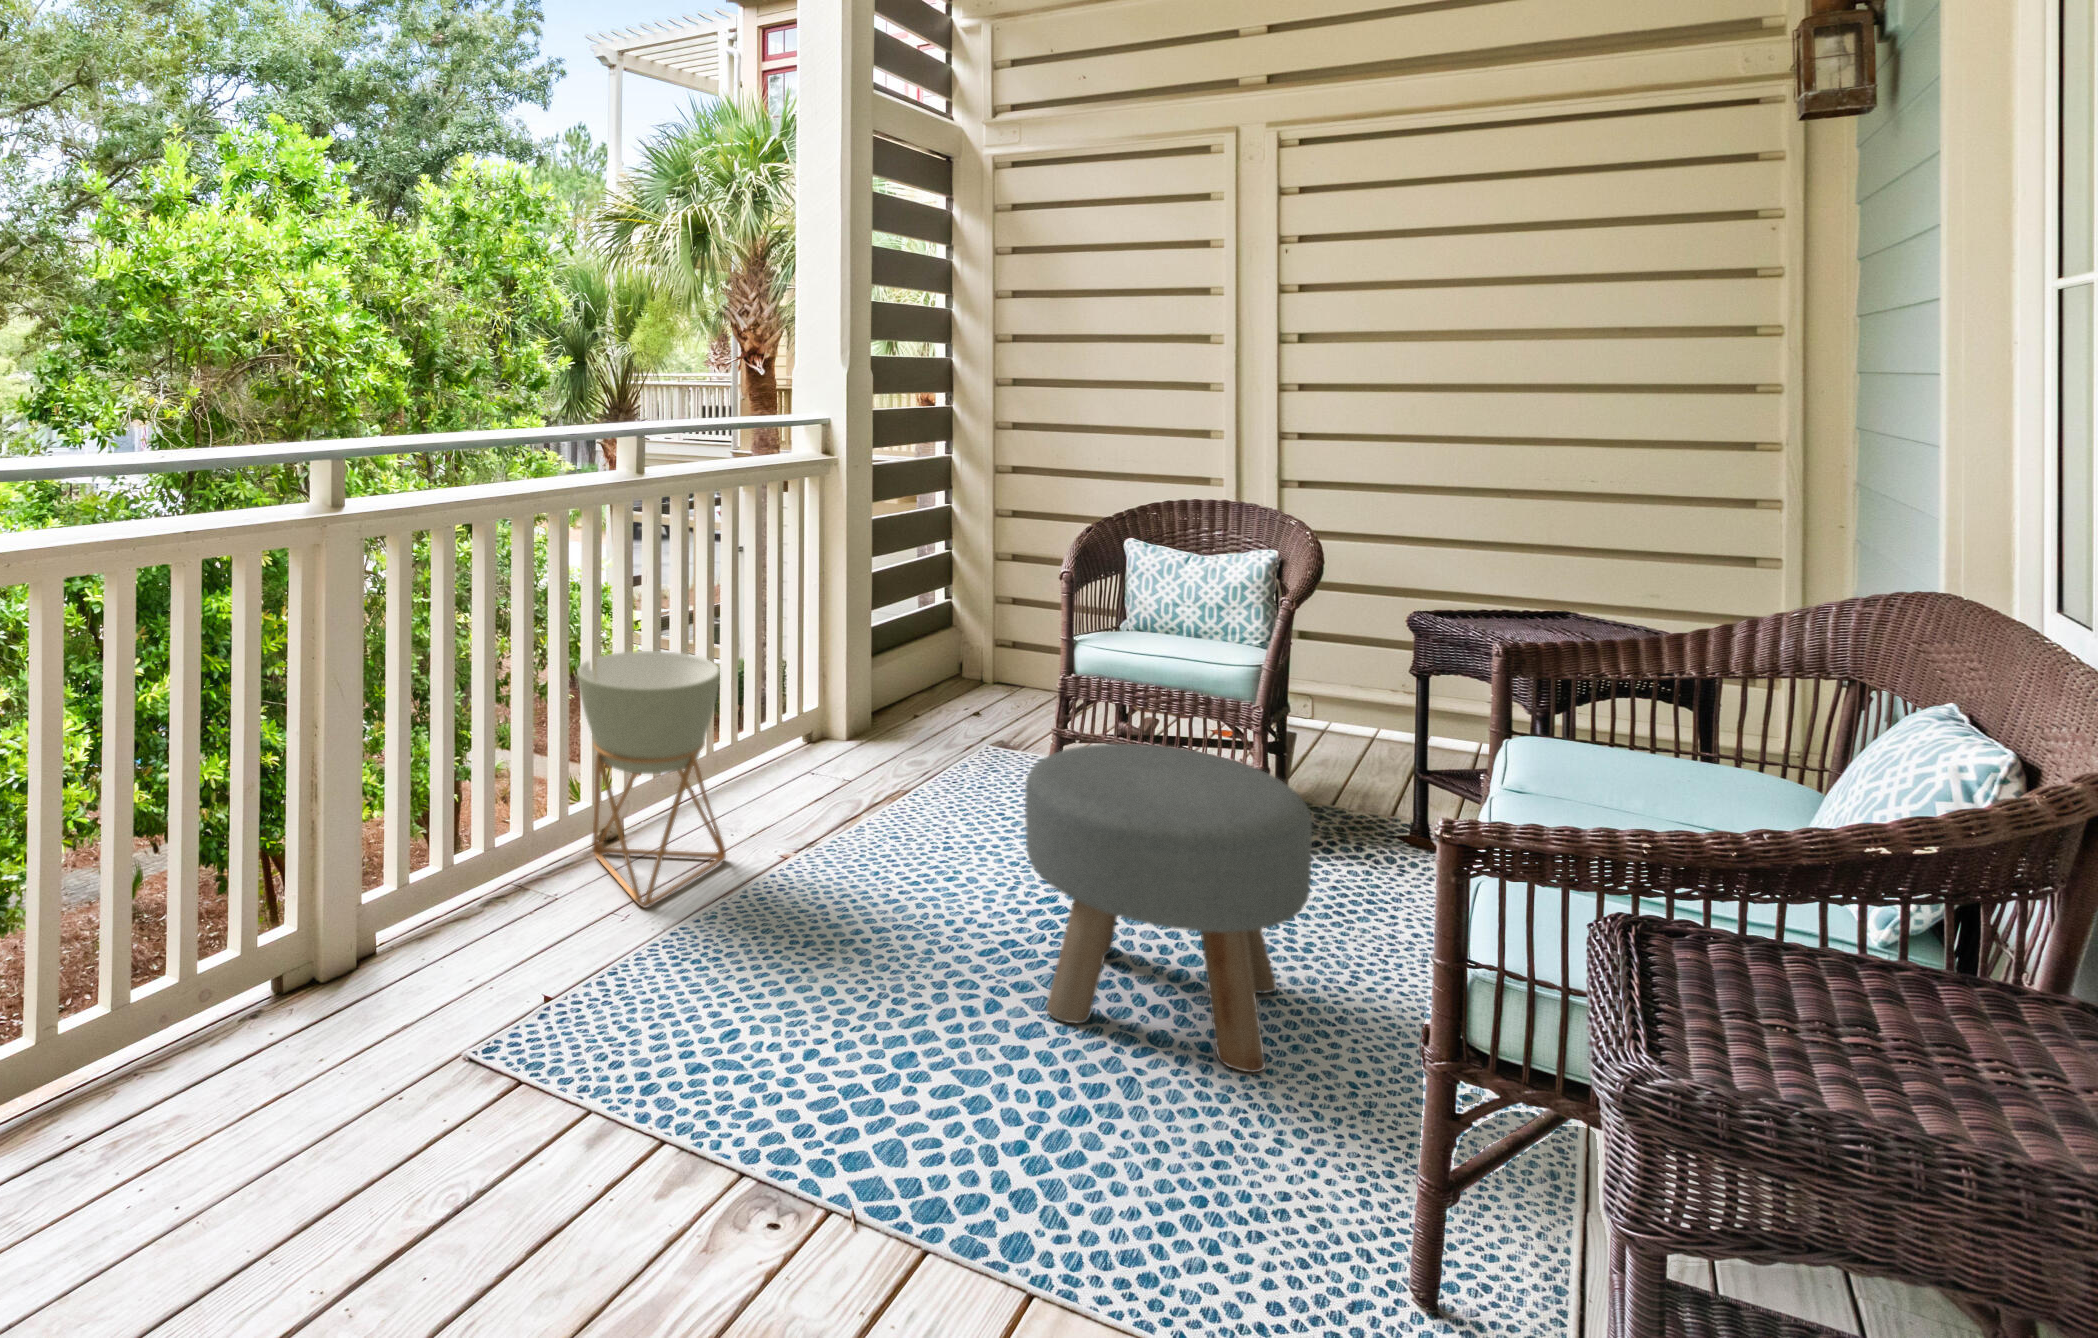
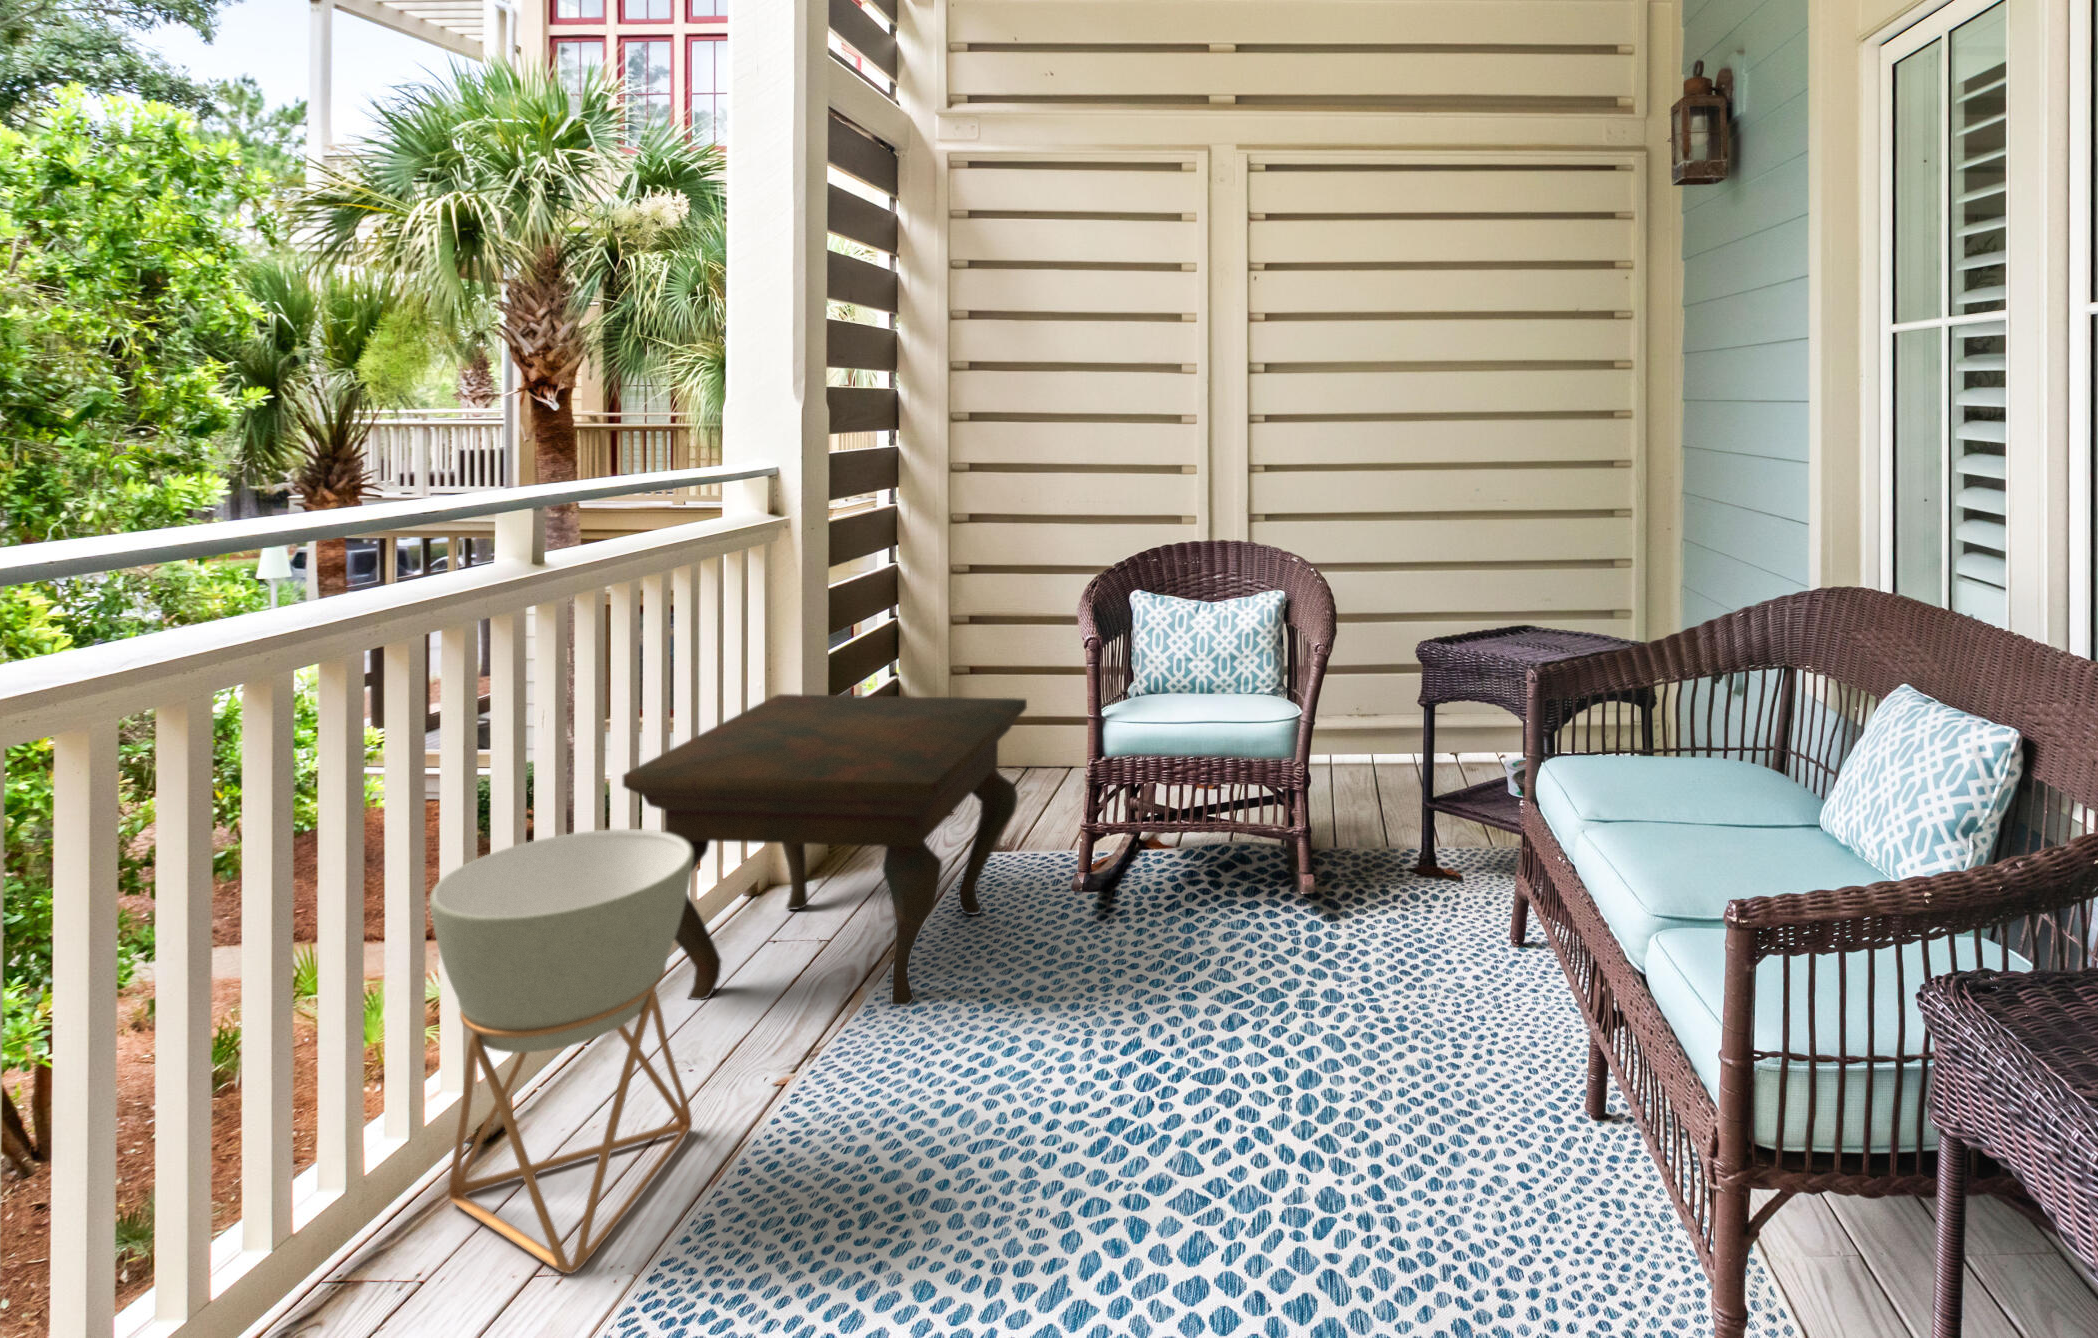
side table: none [704,592,1011,833] -> present [622,694,1027,1006]
ottoman: present [1025,744,1312,1072] -> none [1152,827,1453,1216]

